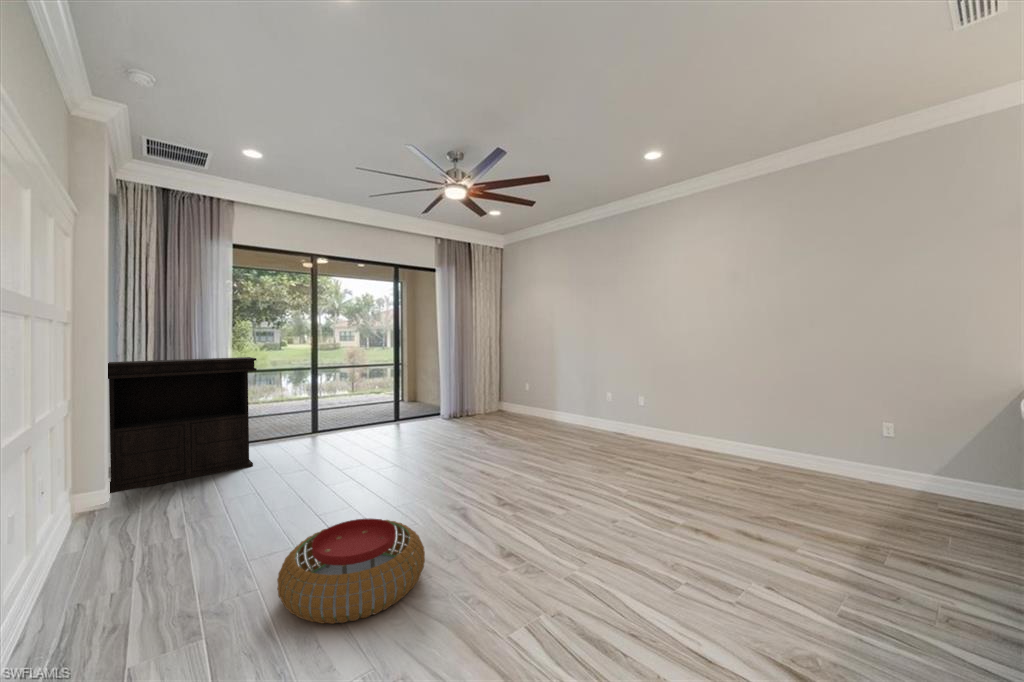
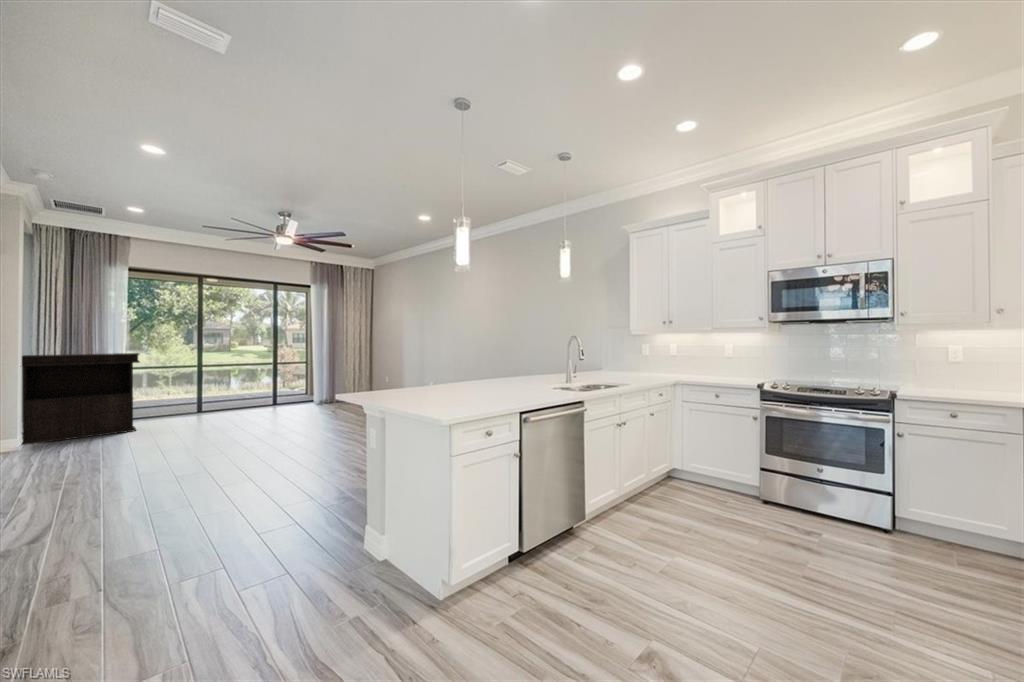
pouf: present [277,519,425,624] -> none [110,443,209,487]

